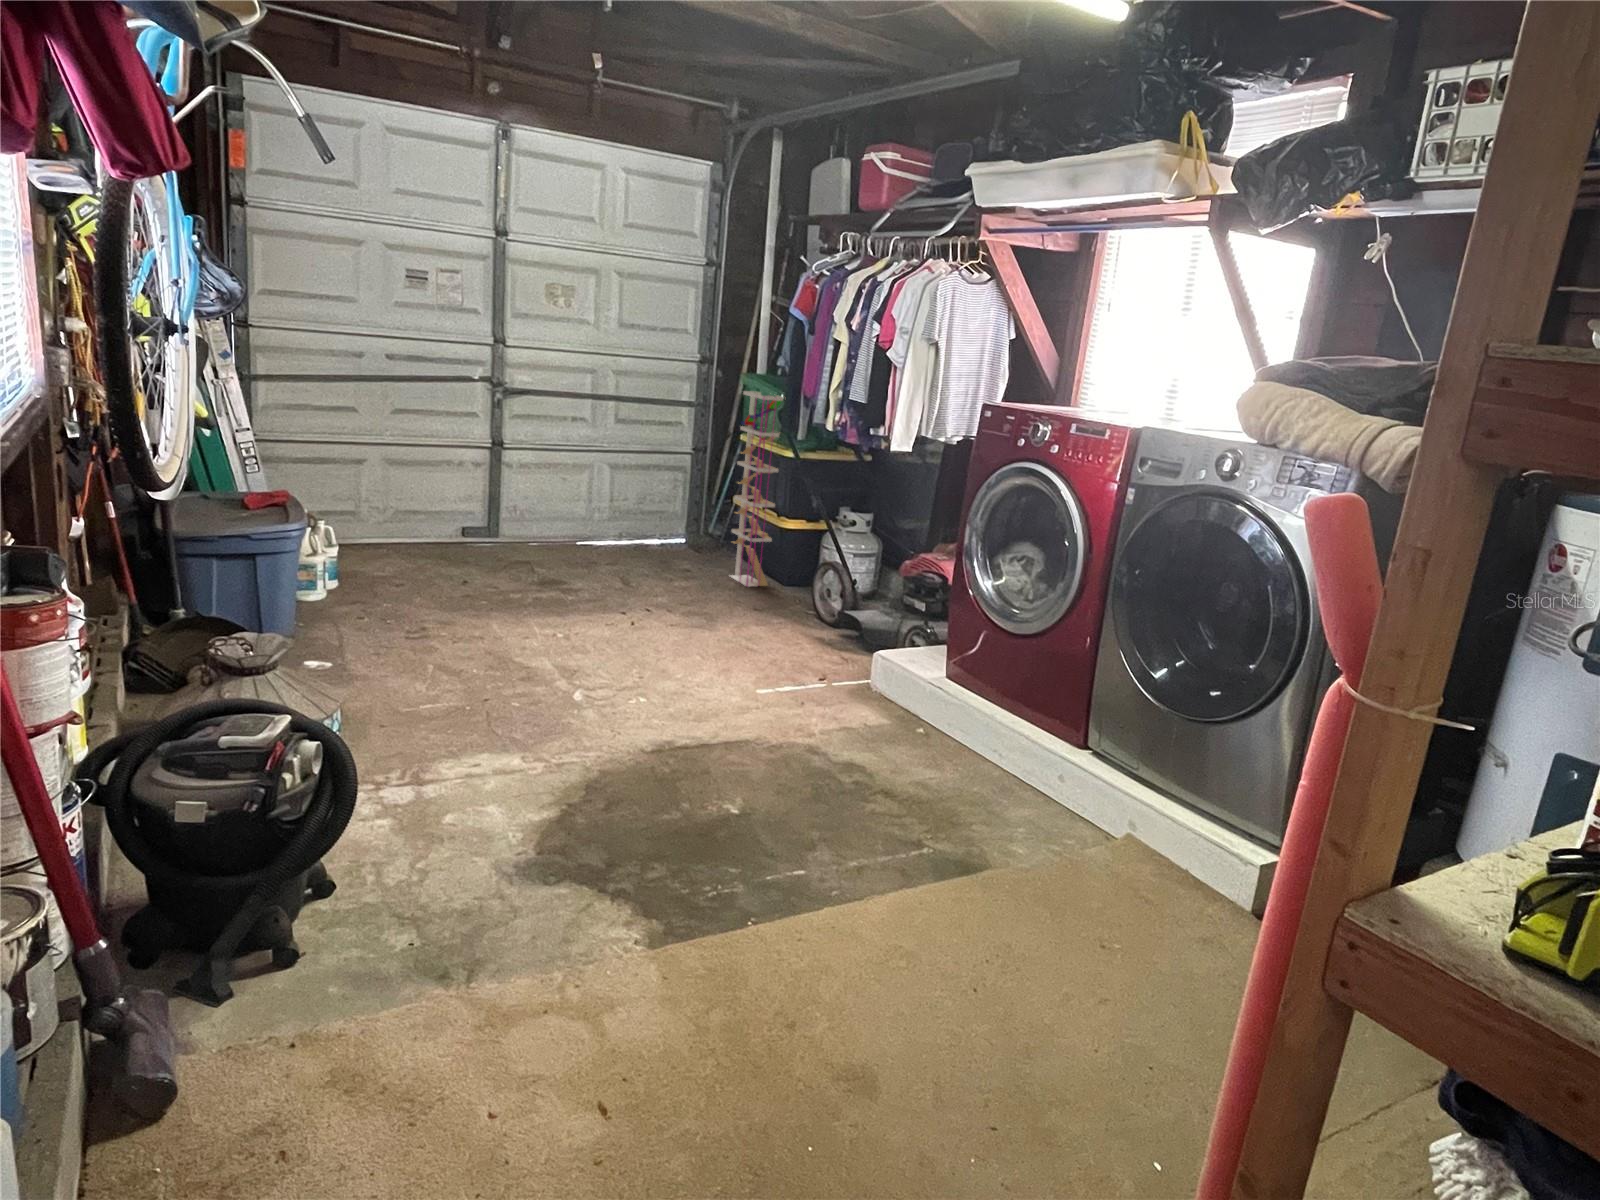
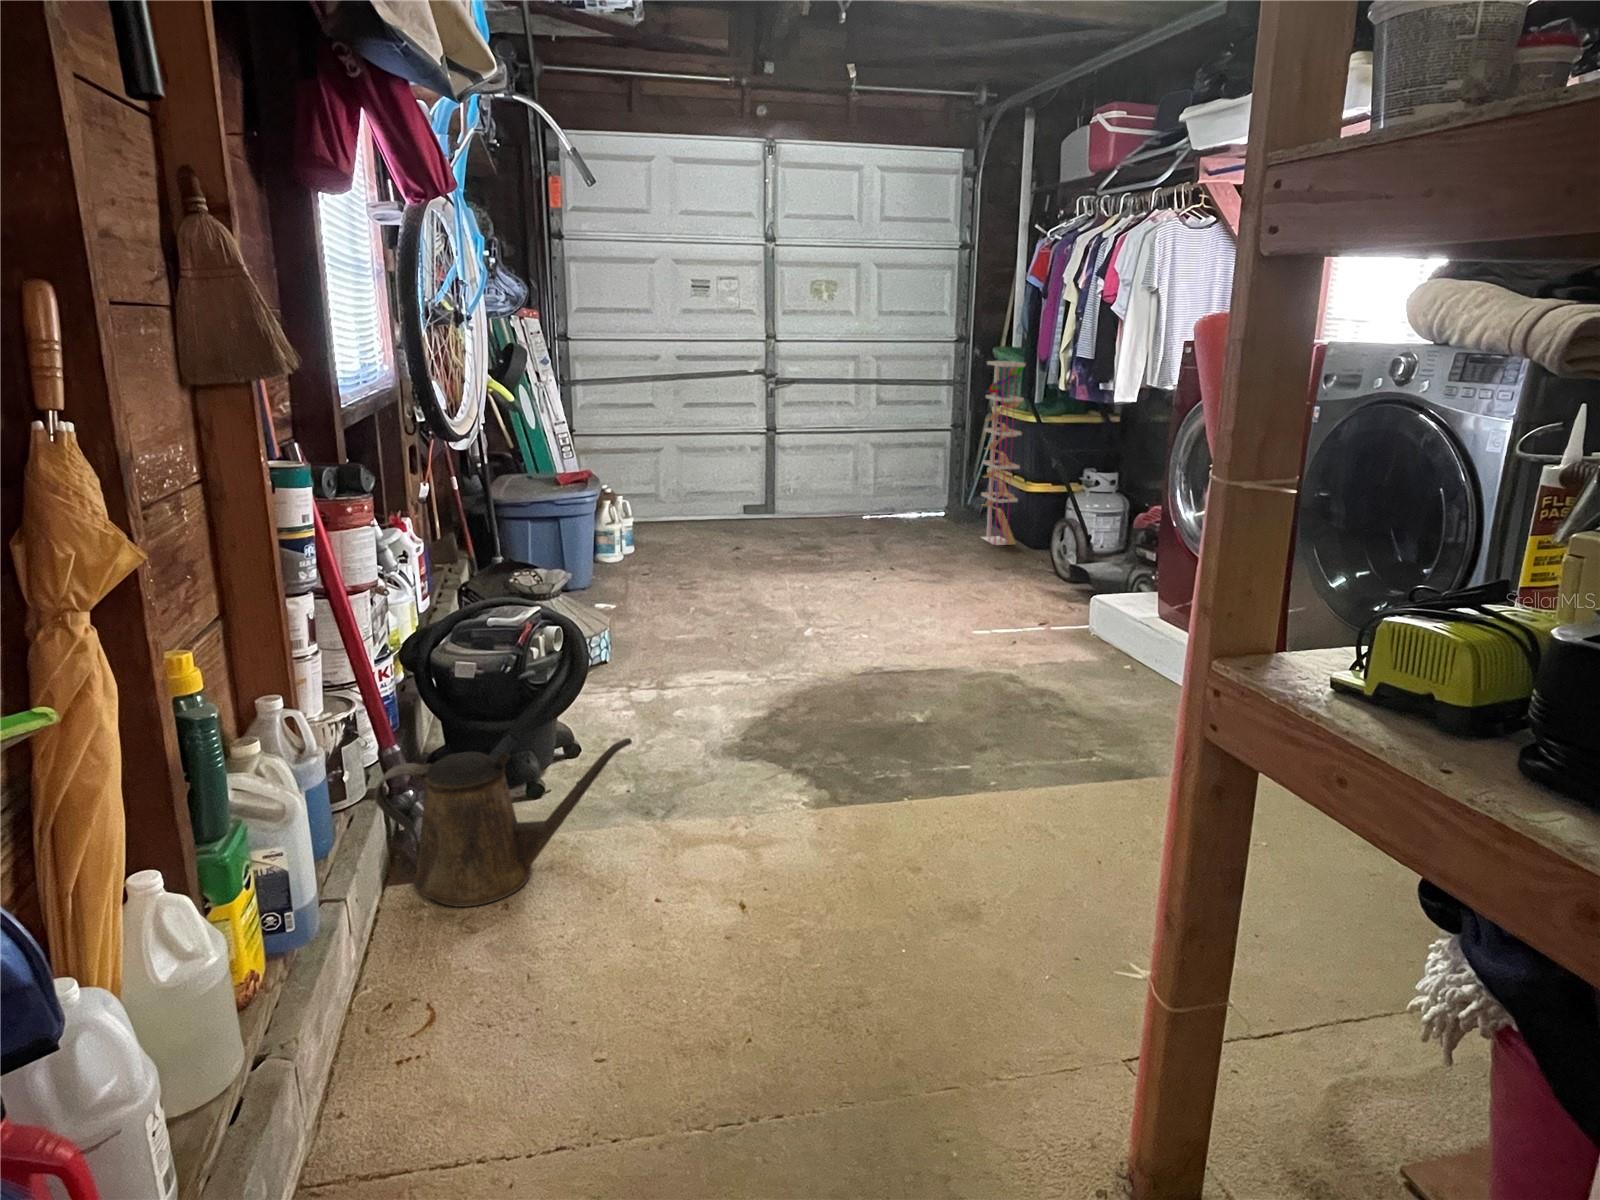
watering can: none [73,913,456,1168] -> present [374,738,632,907]

